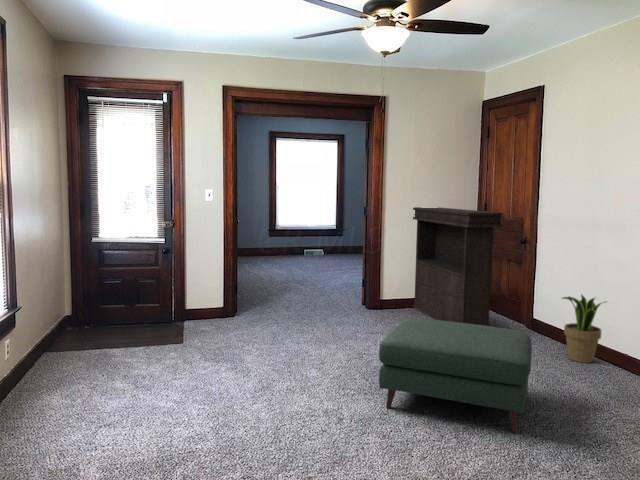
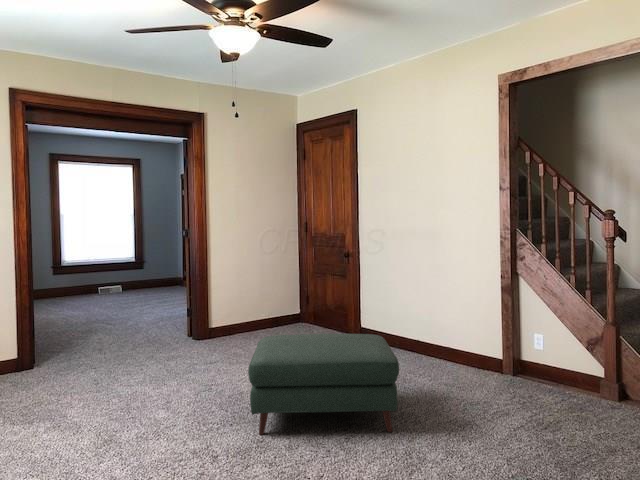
console table: present [413,207,503,326] -> none [236,228,332,352]
potted plant: present [562,295,604,363] -> none [392,297,432,361]

